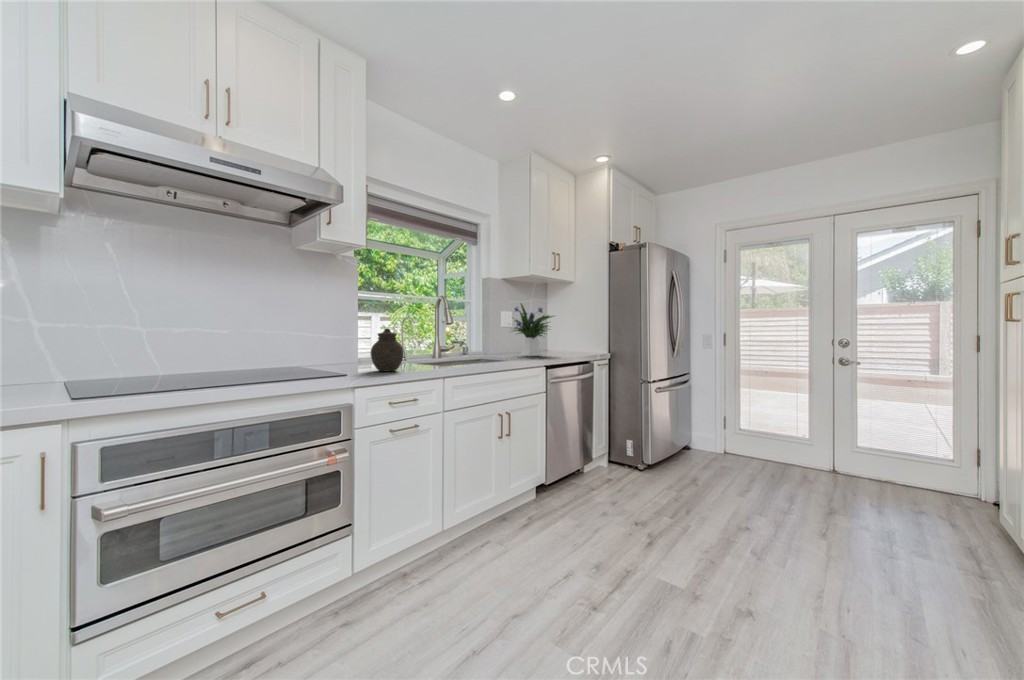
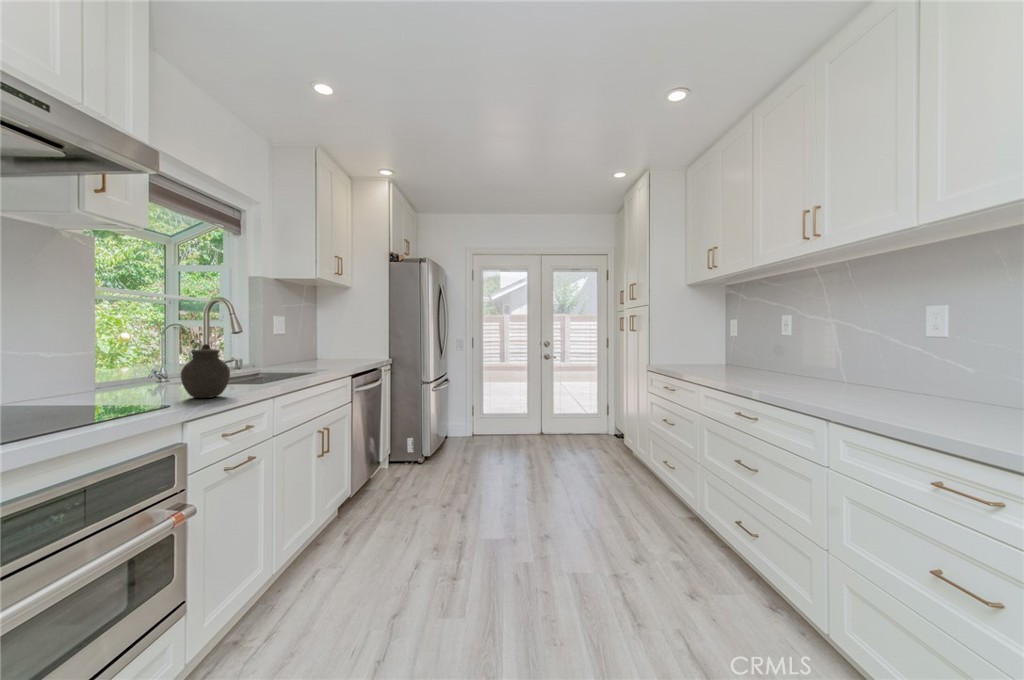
flower arrangement: present [513,304,553,356] -> none [288,309,347,366]

